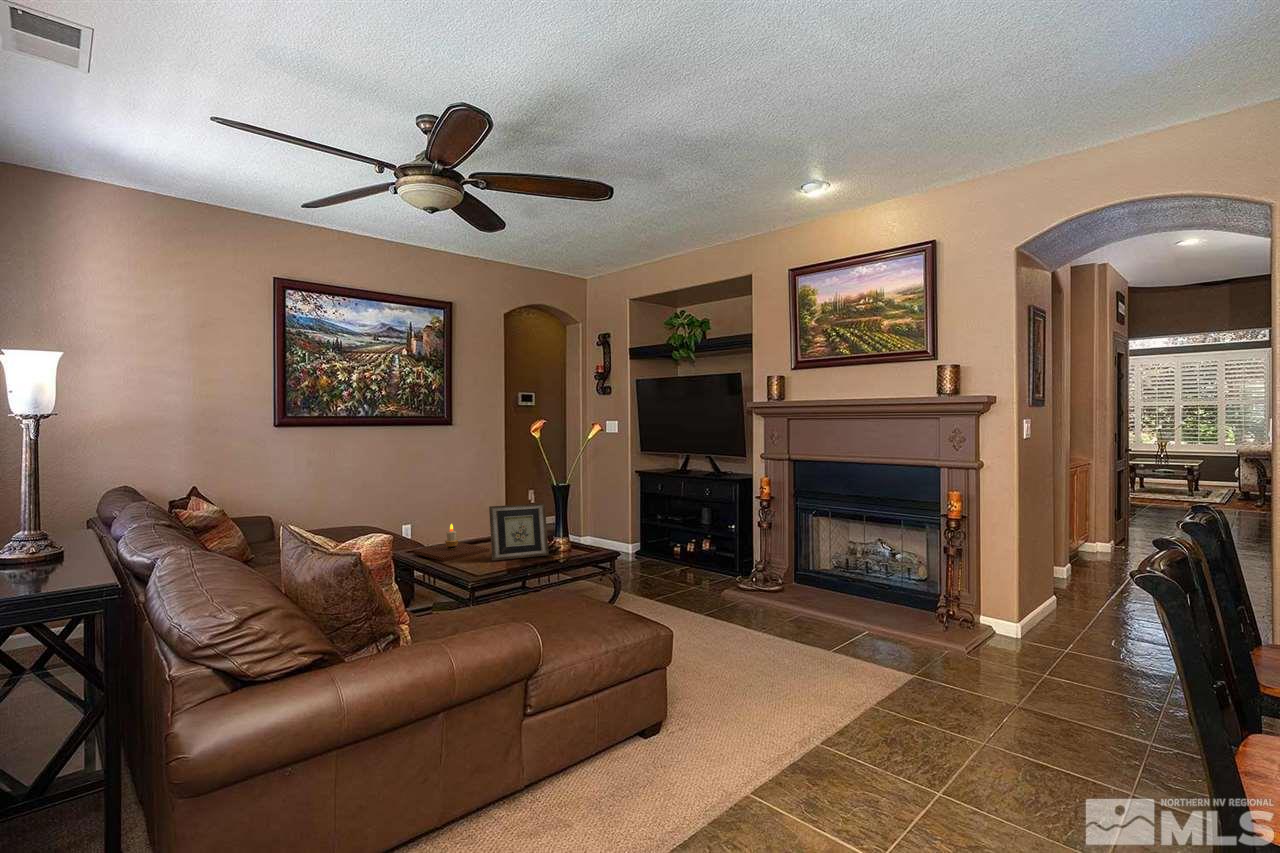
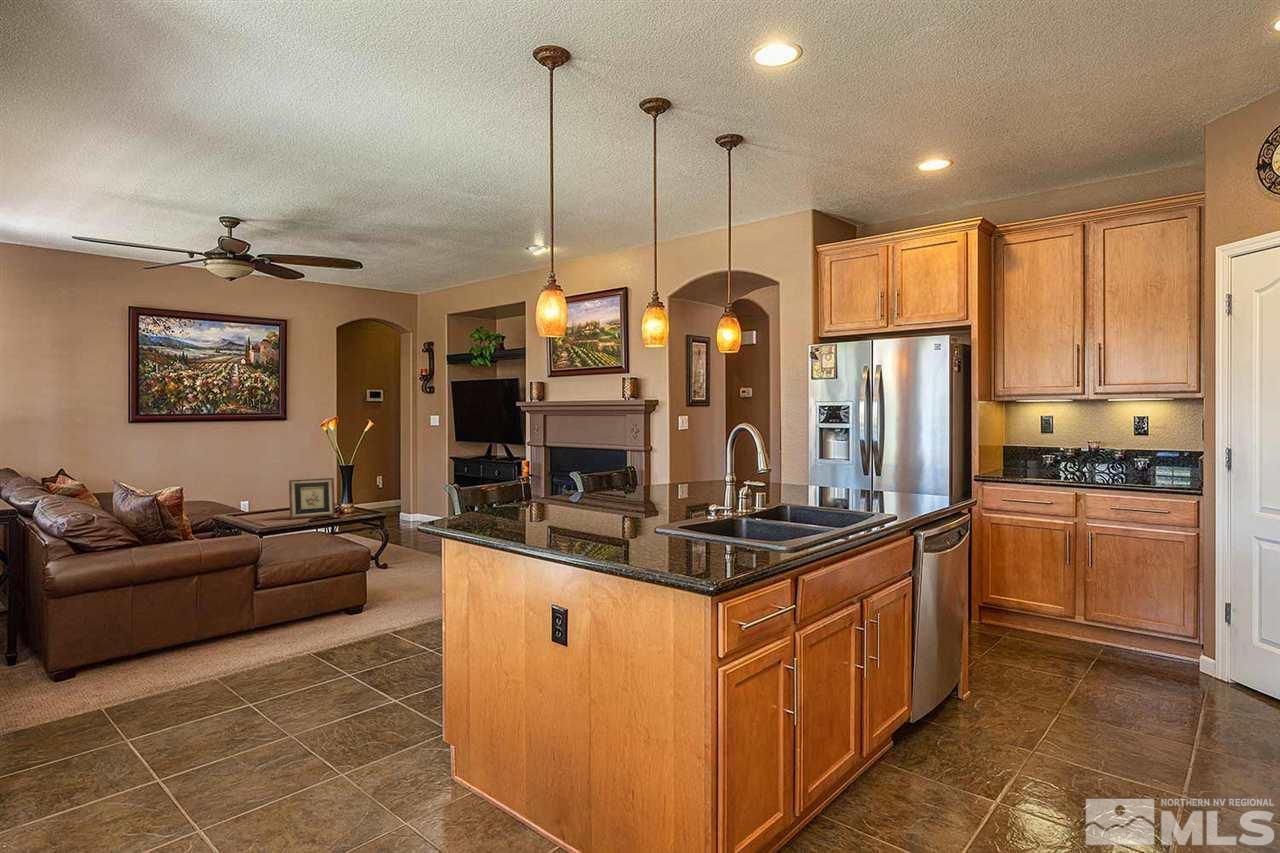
candle: present [414,524,489,561] -> none [236,494,295,520]

